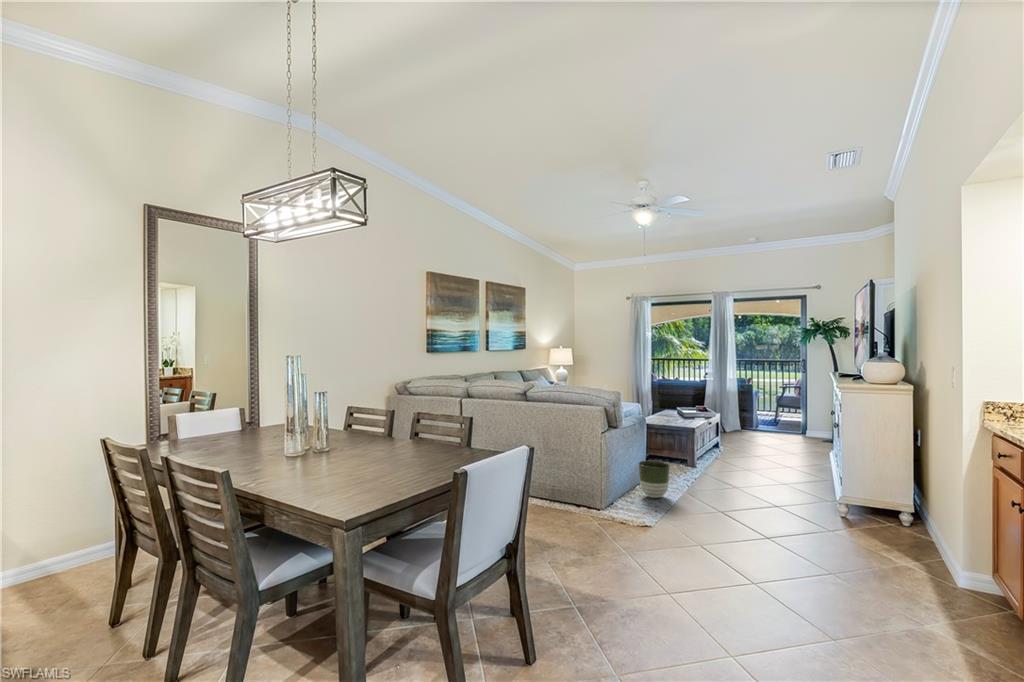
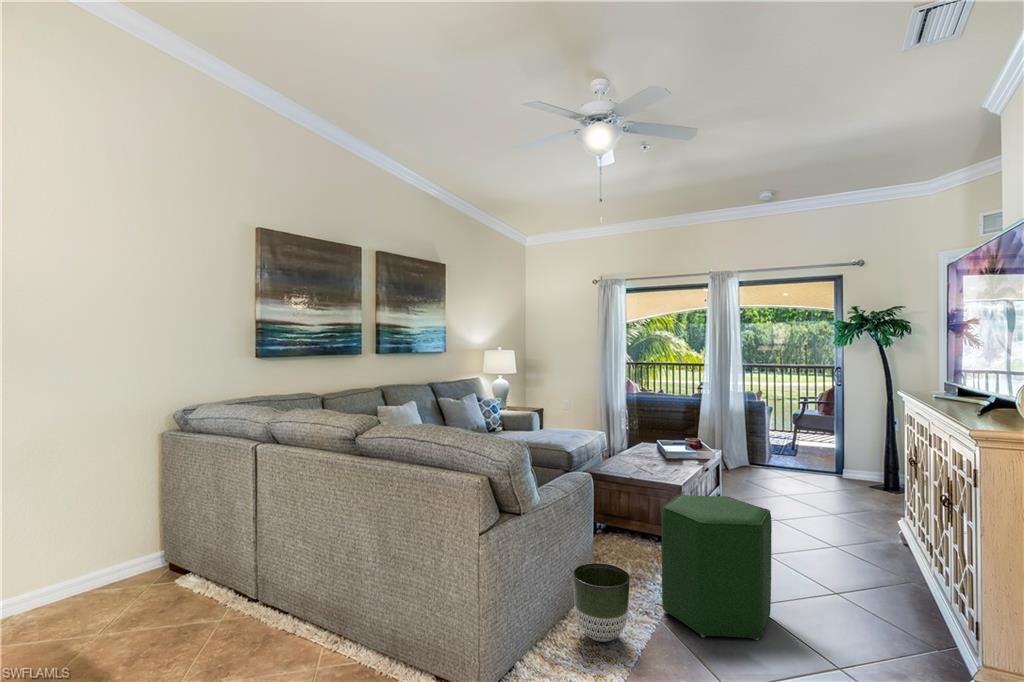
ottoman: none [686,428,746,498] -> present [662,495,772,640]

